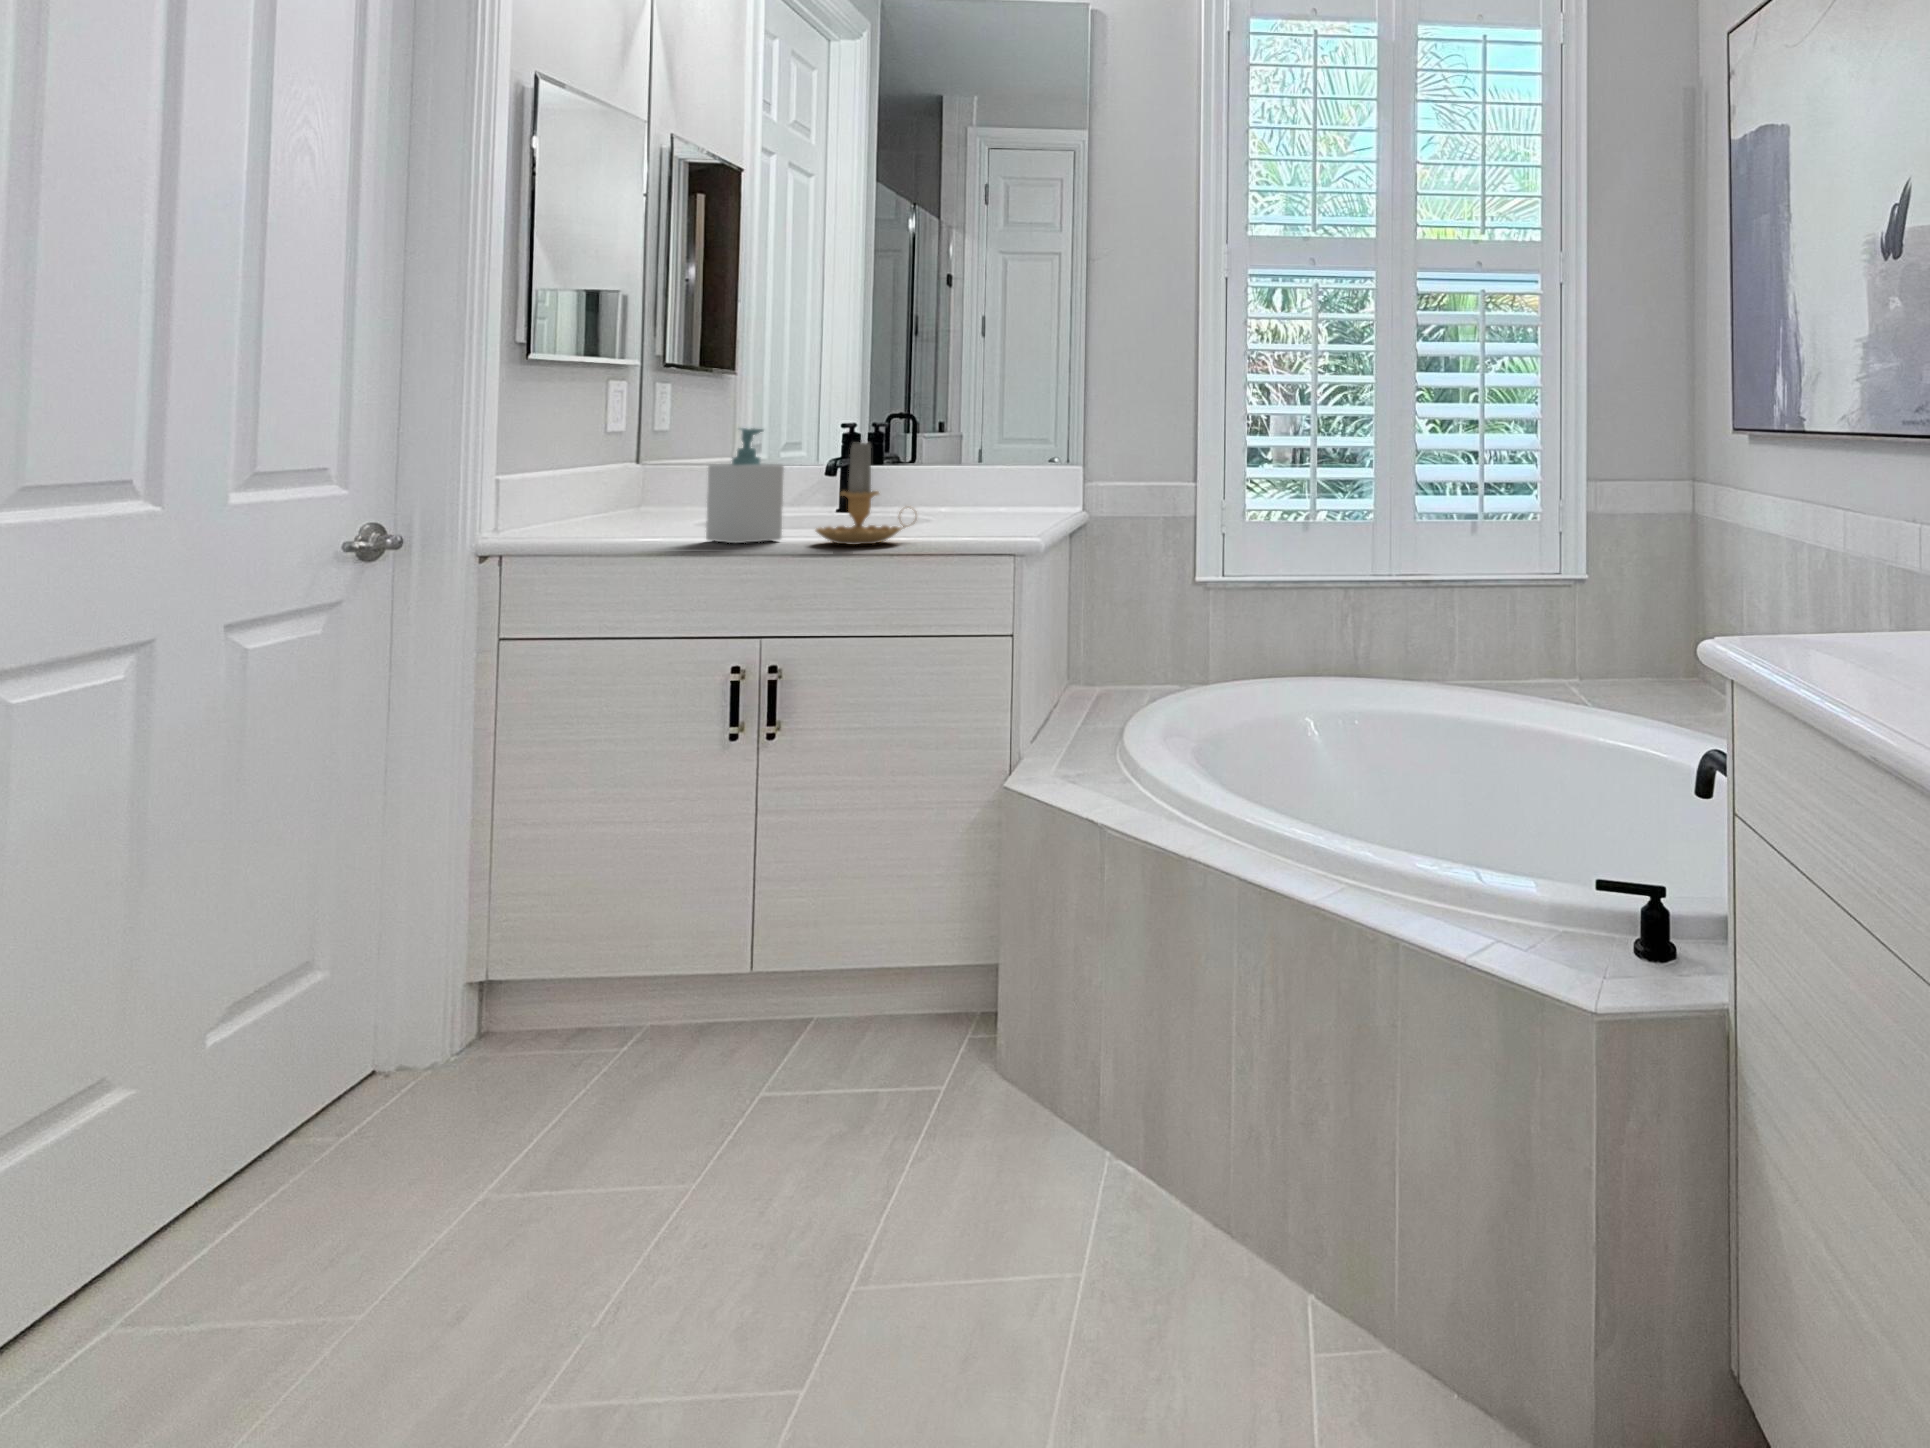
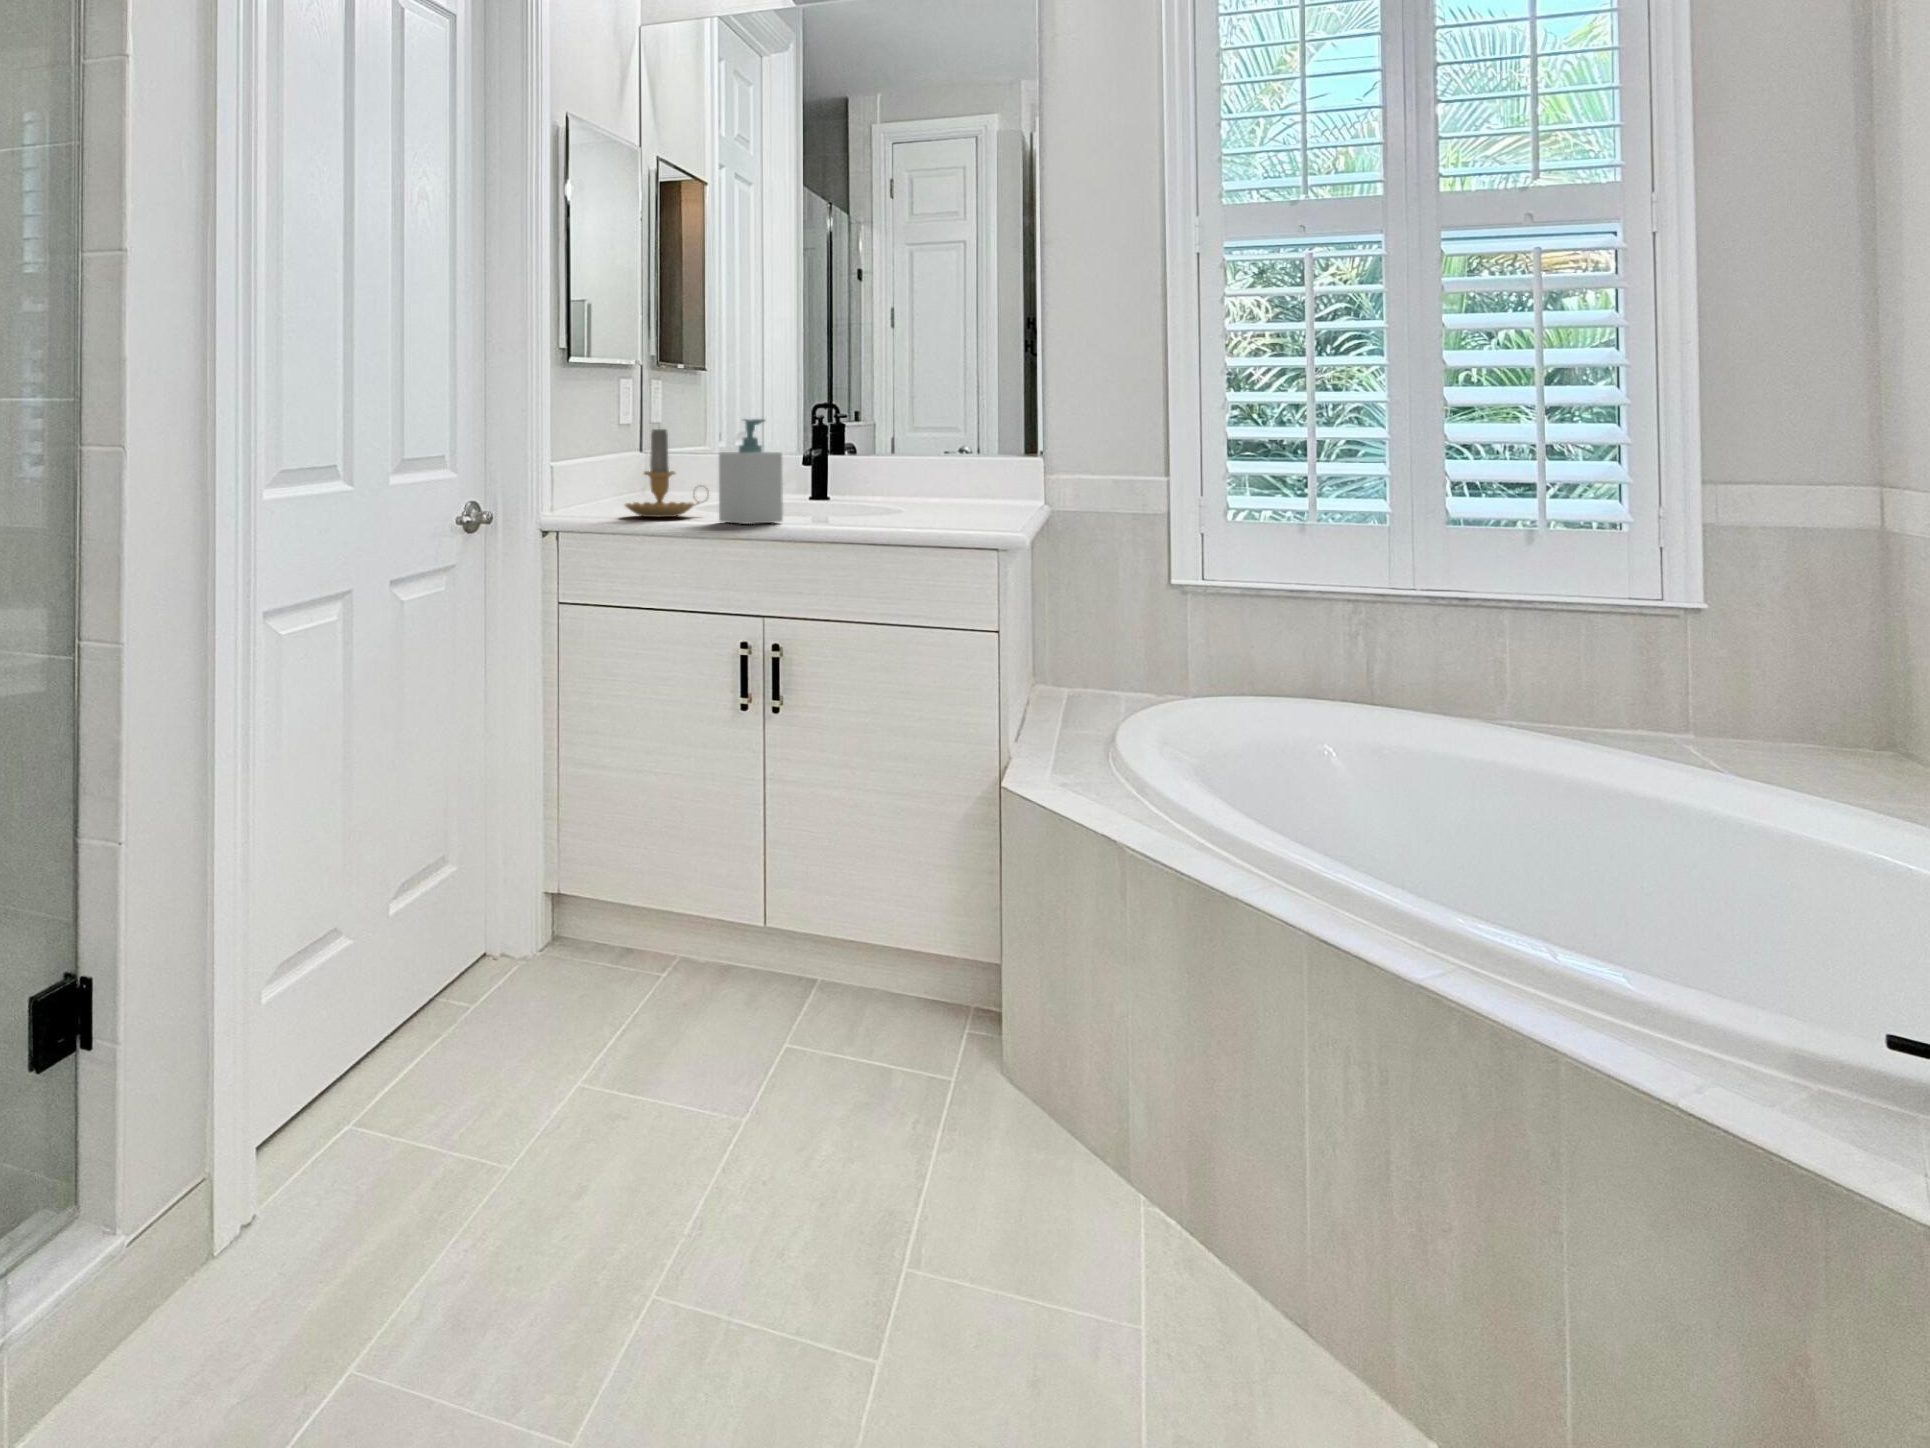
candle: present [816,442,911,545] -> present [625,429,708,517]

